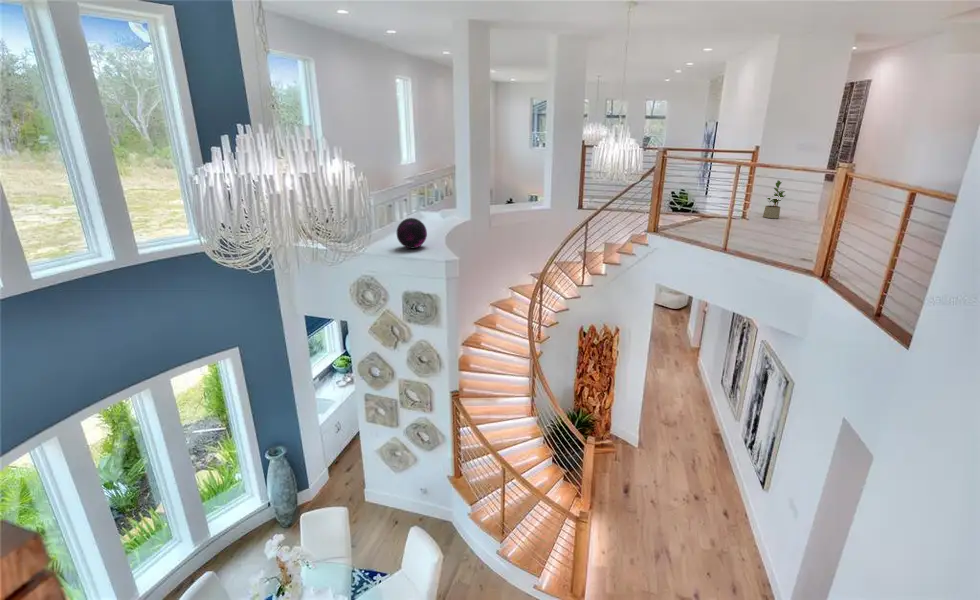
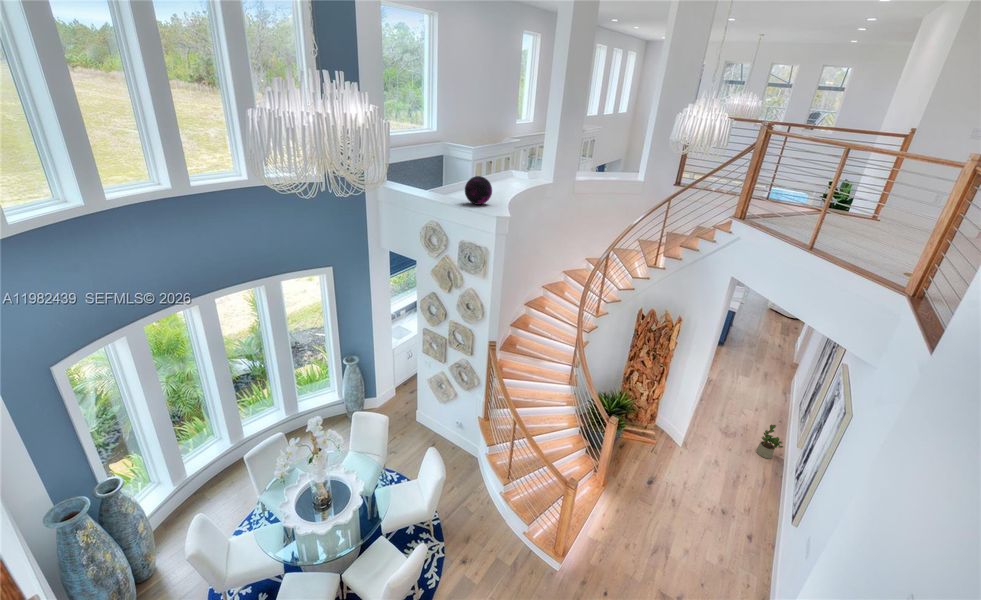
potted plant: present [763,180,785,218] -> present [756,424,783,459]

